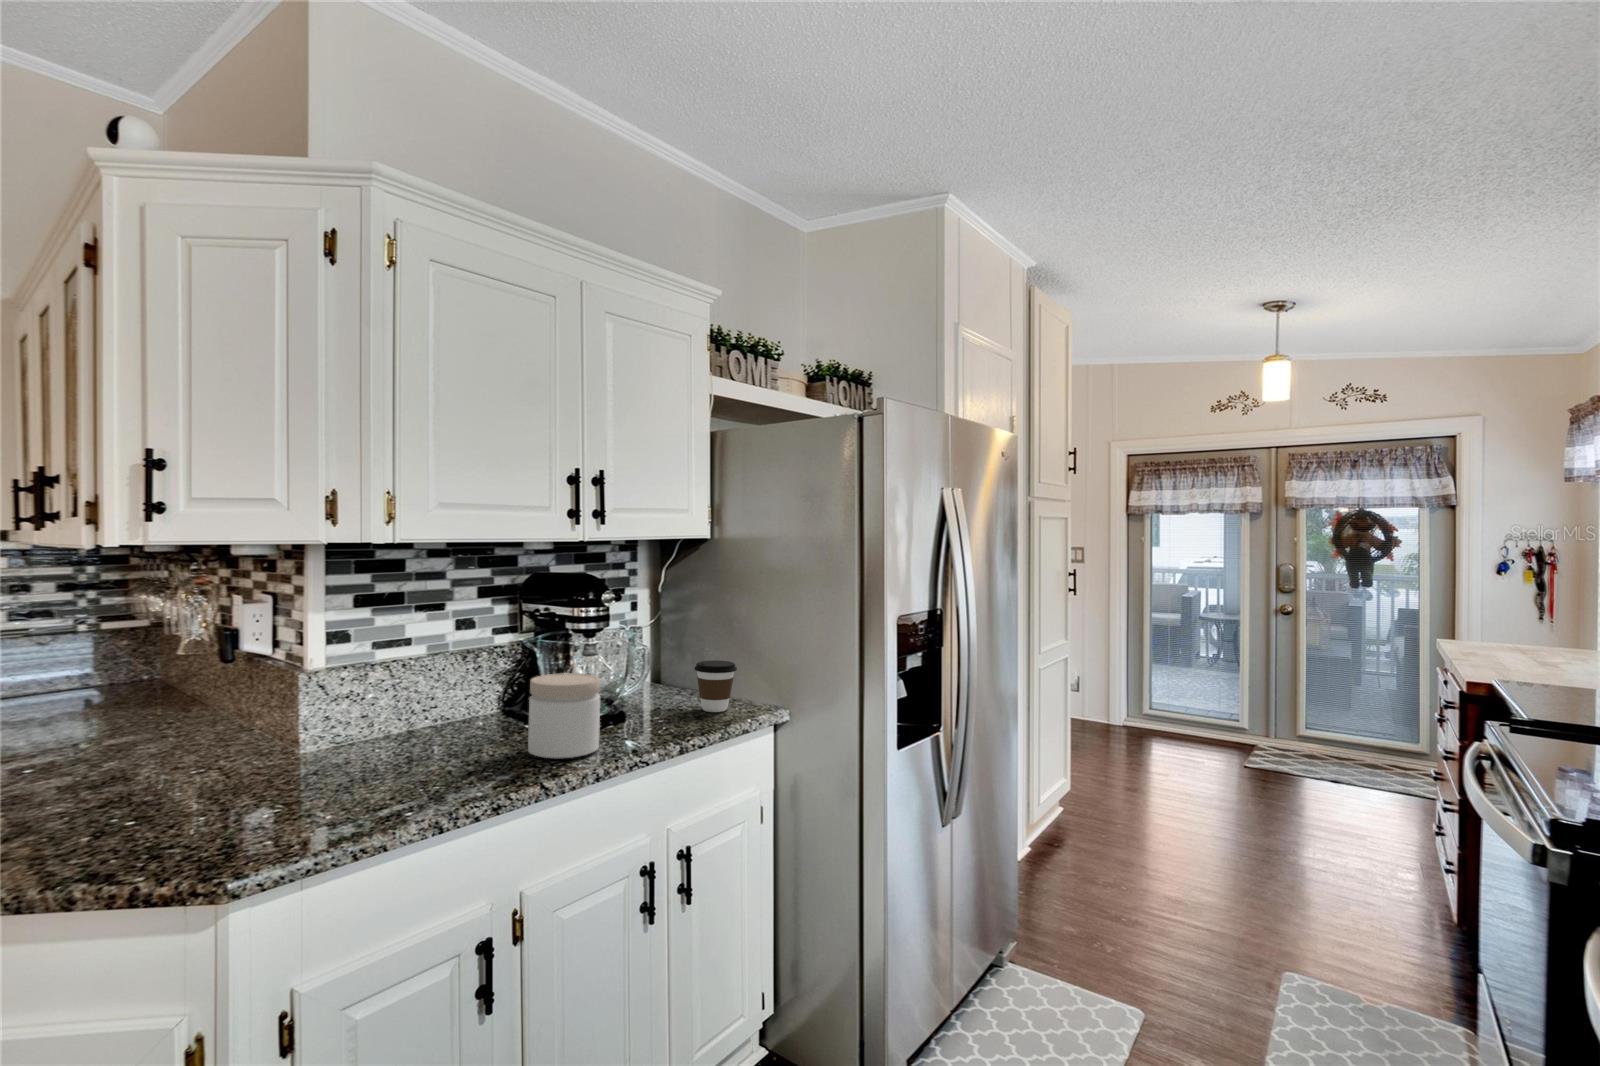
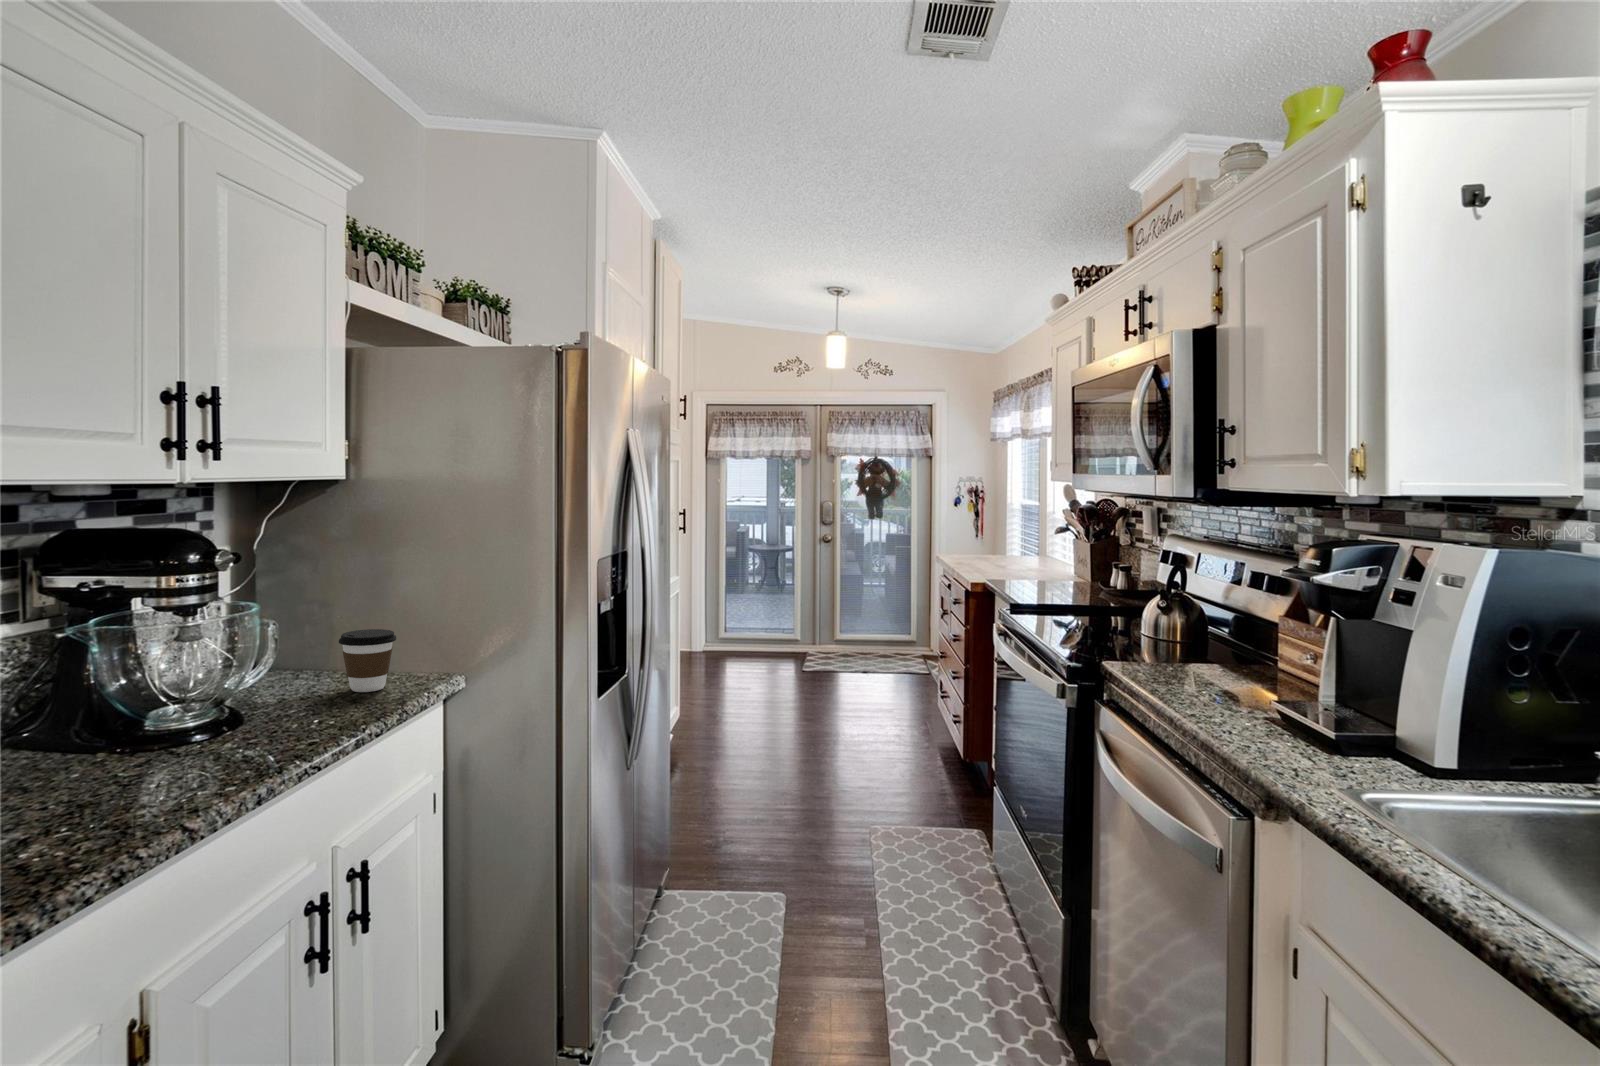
jar: present [528,673,600,759] -> none [121,667,241,790]

